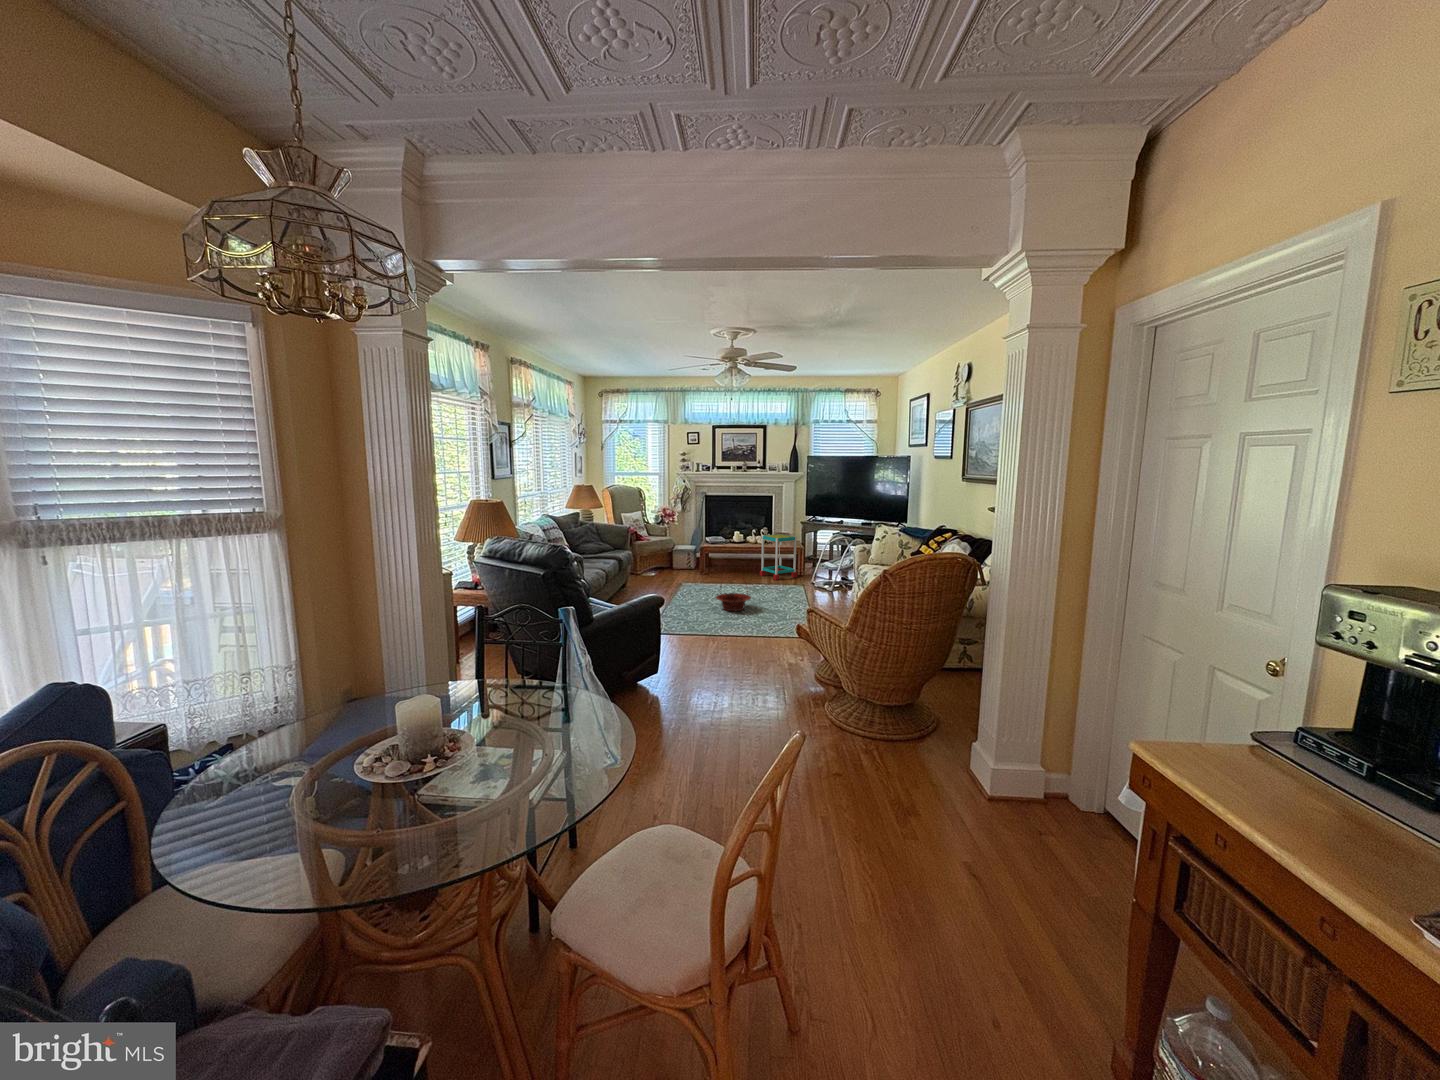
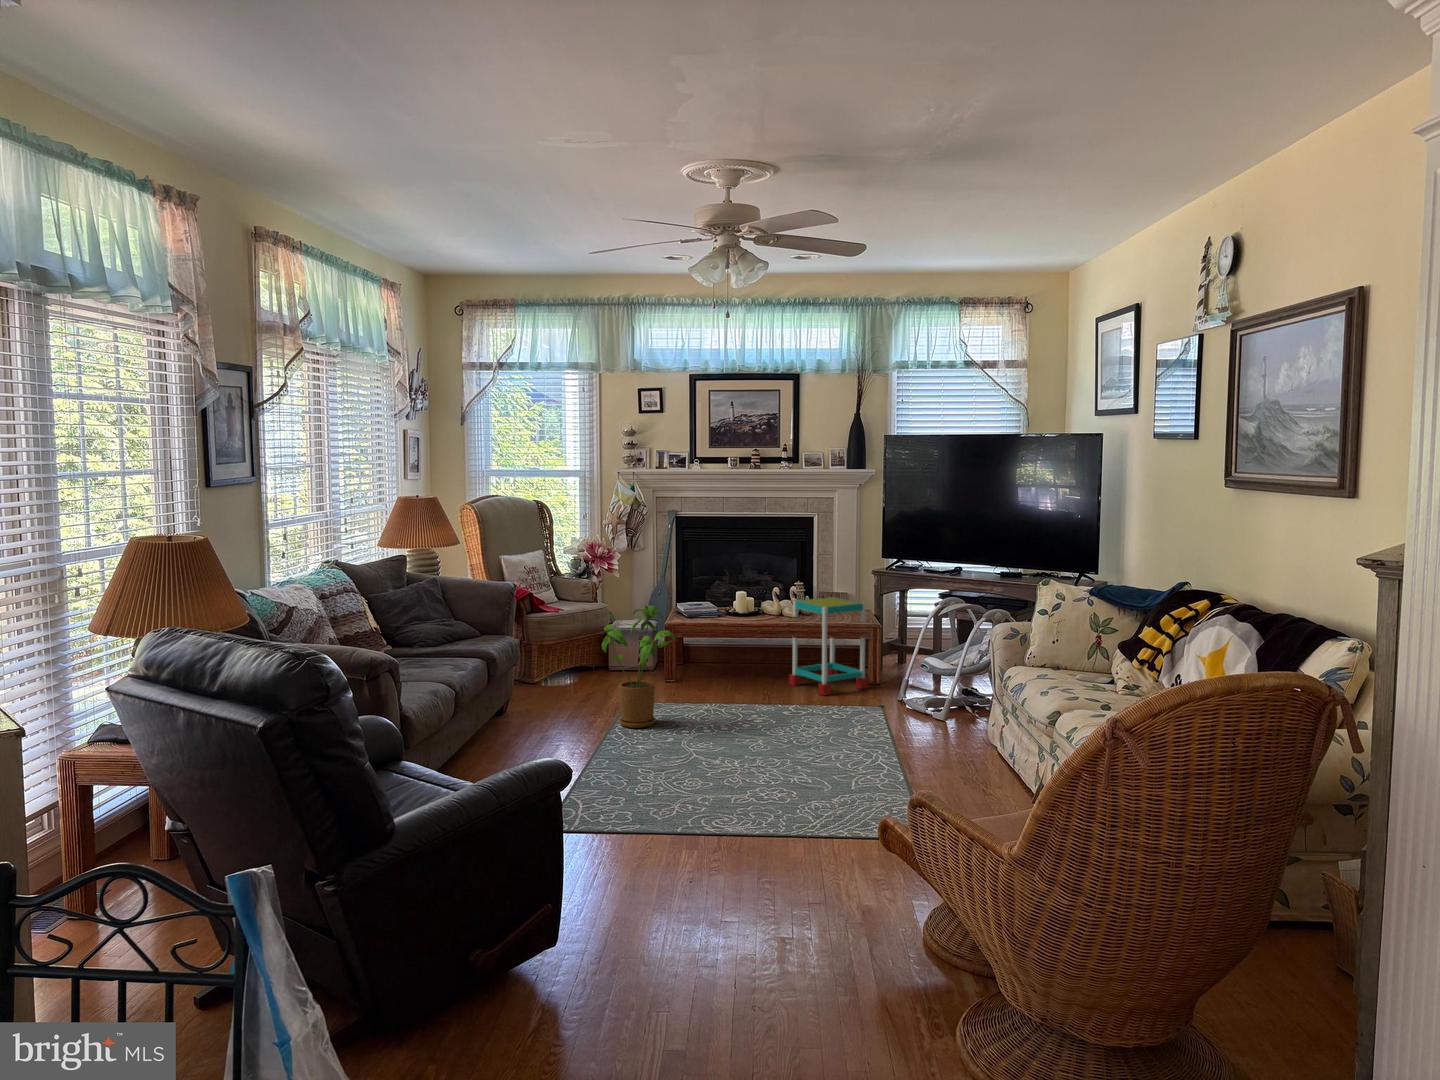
house plant: none [672,536,708,593] -> present [602,605,677,728]
basket: present [716,575,751,611] -> none [693,689,773,774]

